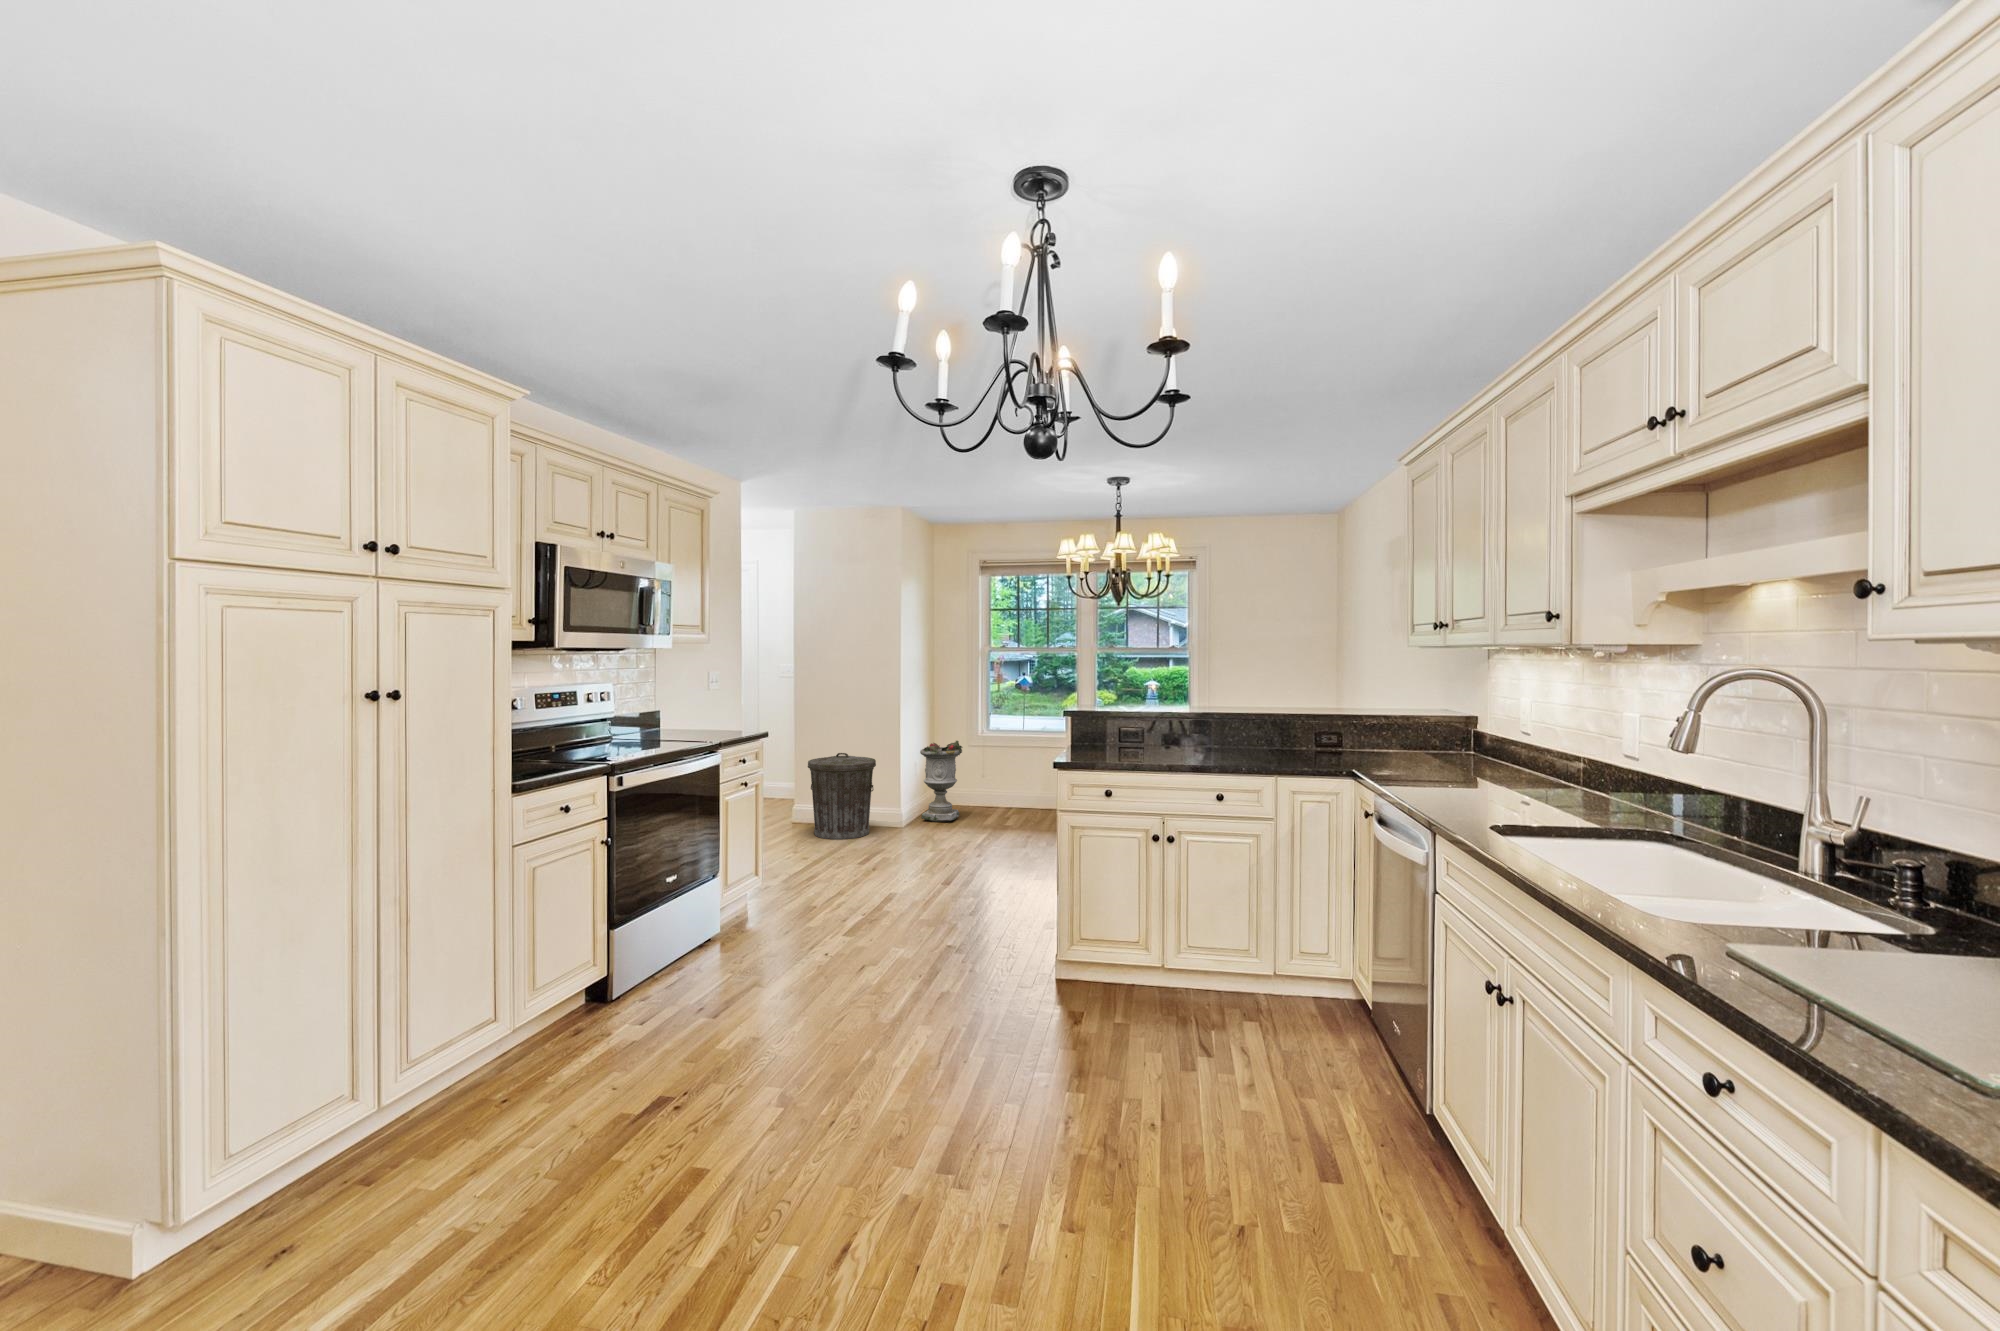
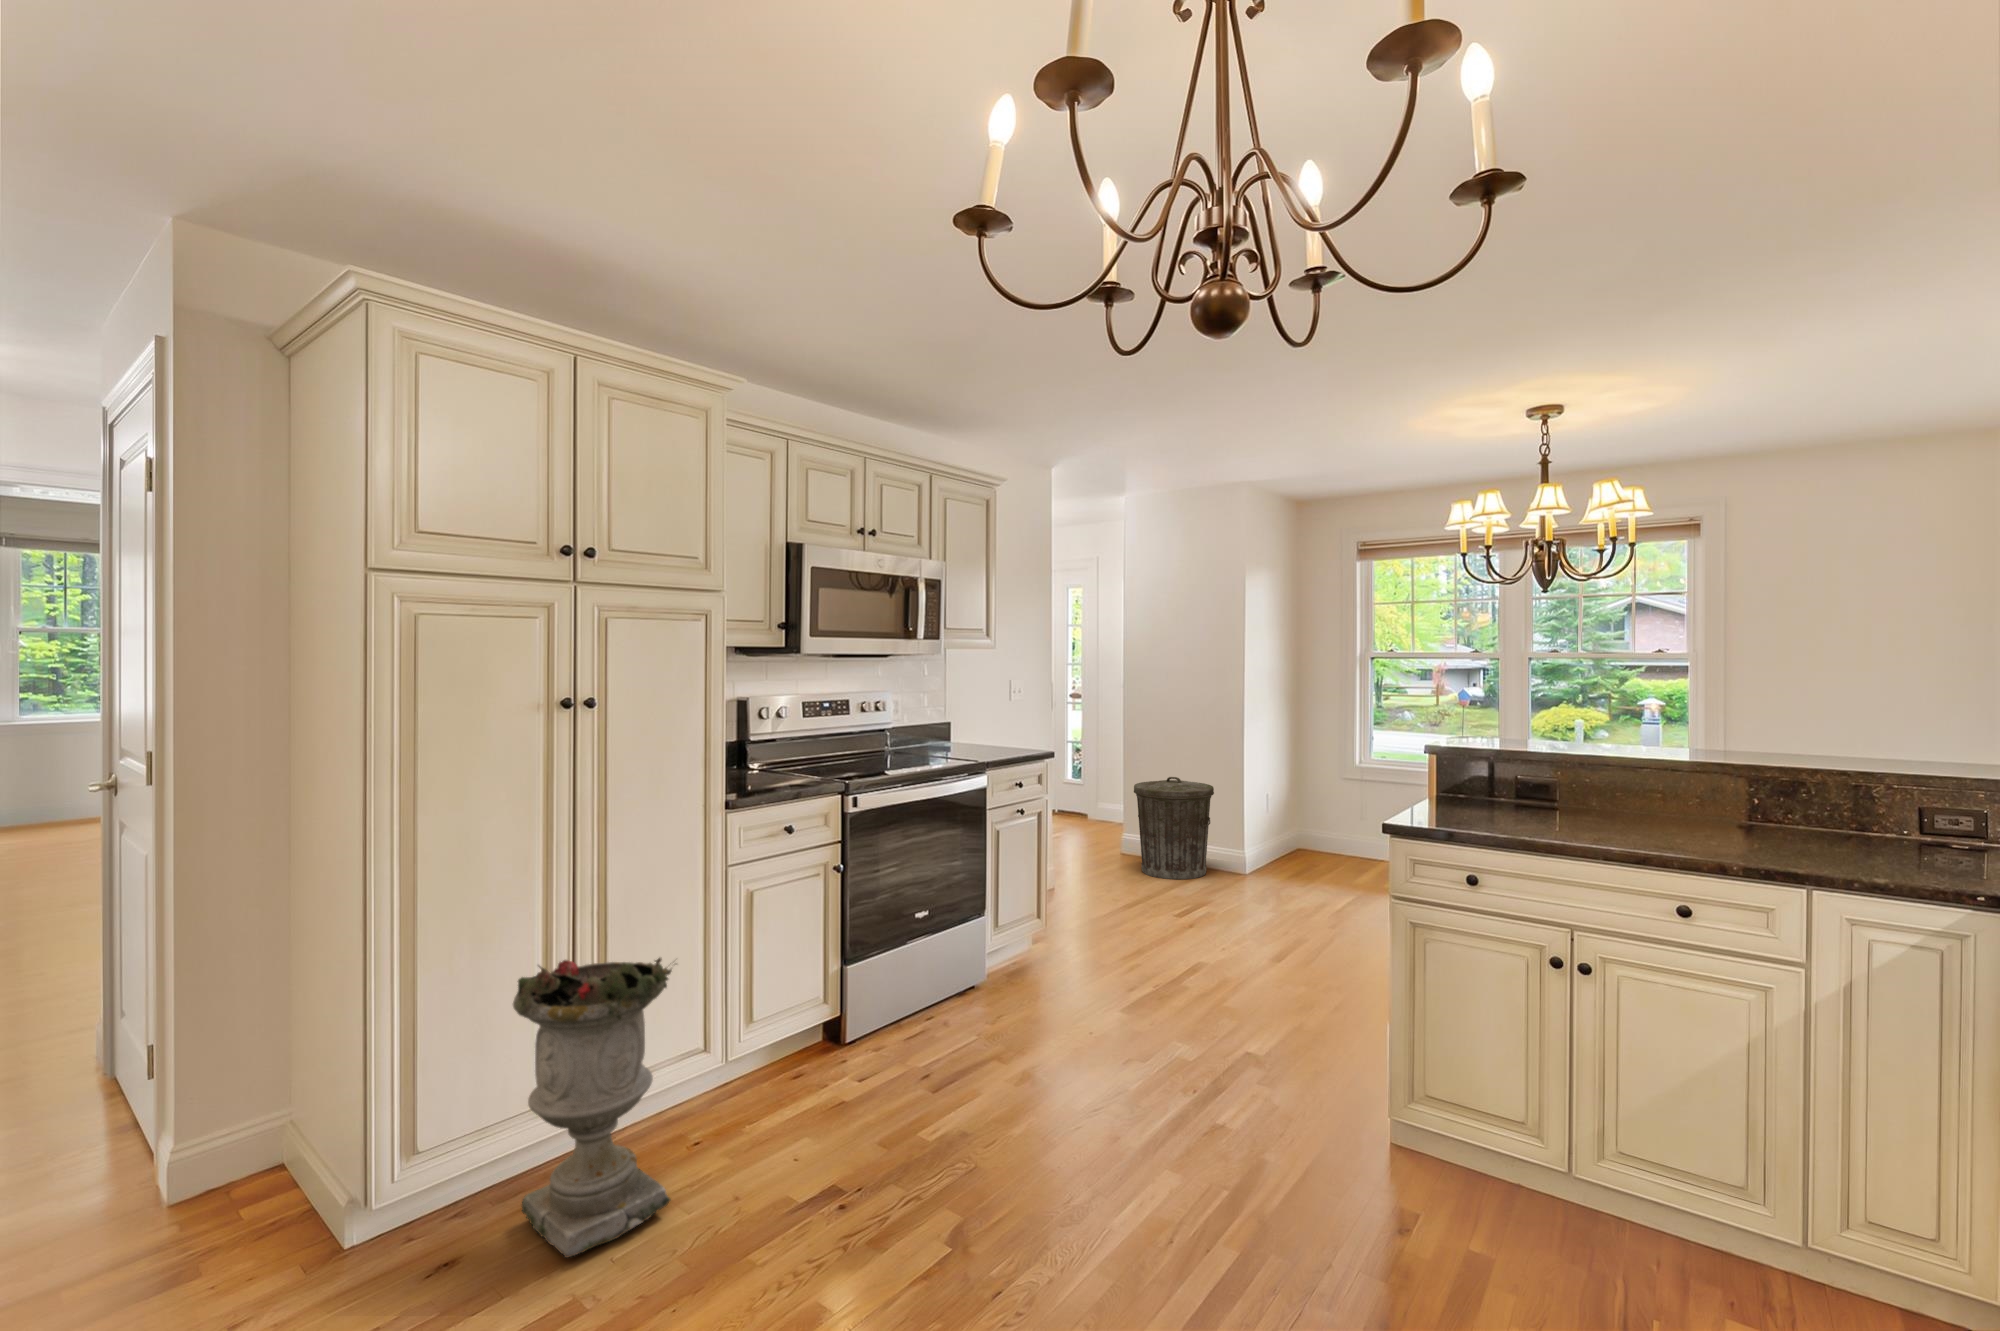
planter: present [920,741,962,822] -> present [513,958,672,1258]

